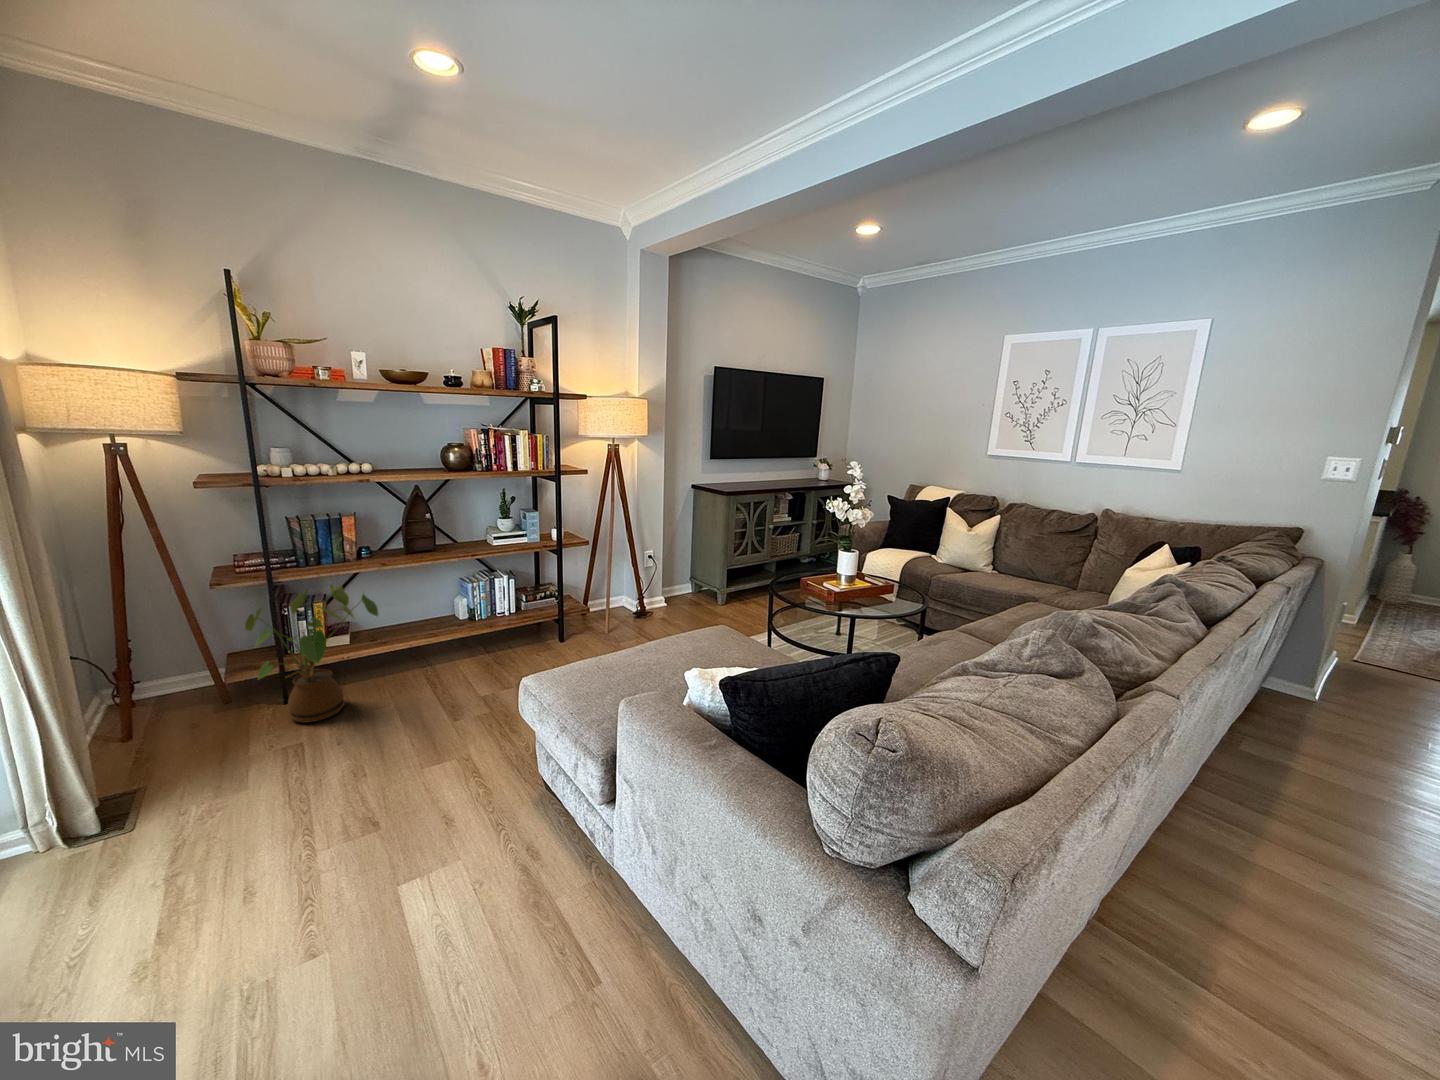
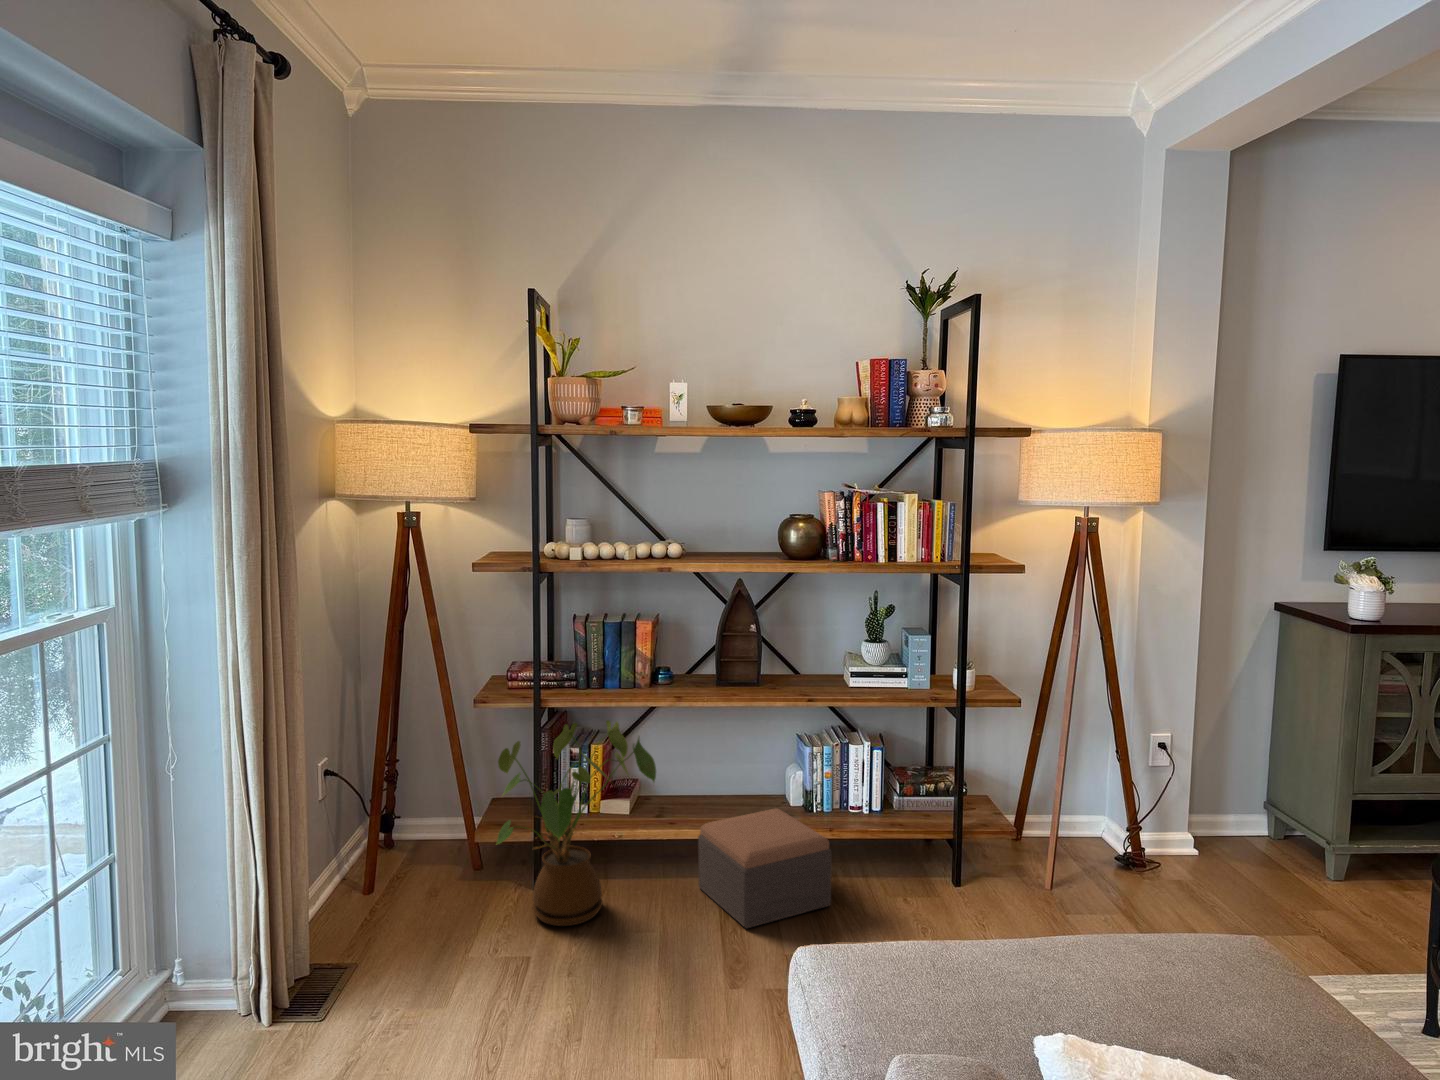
footstool: none [407,621,498,690] -> present [698,809,832,928]

